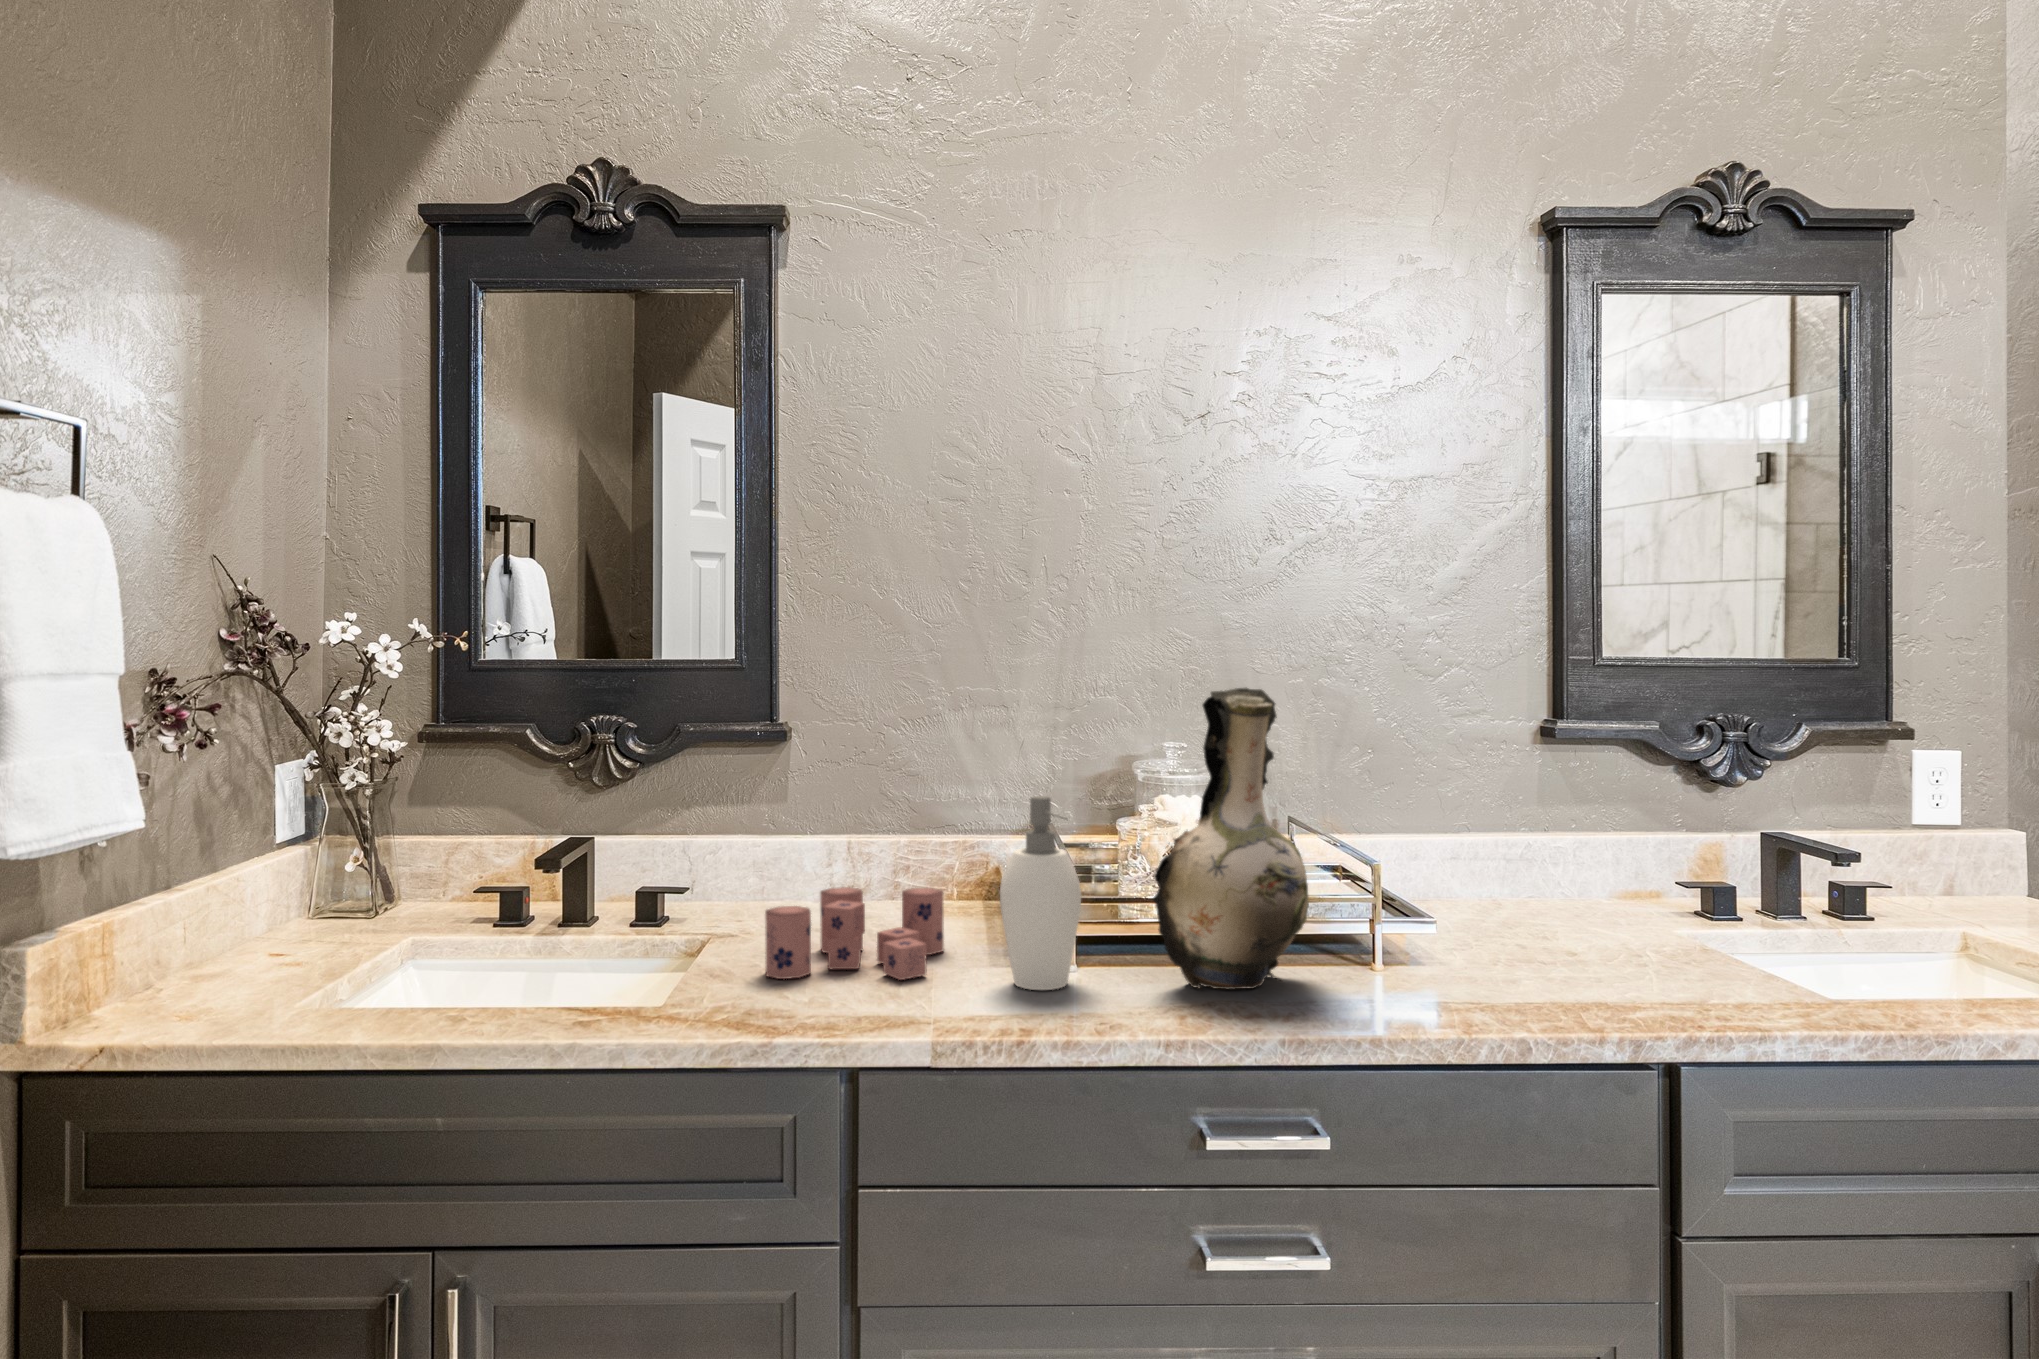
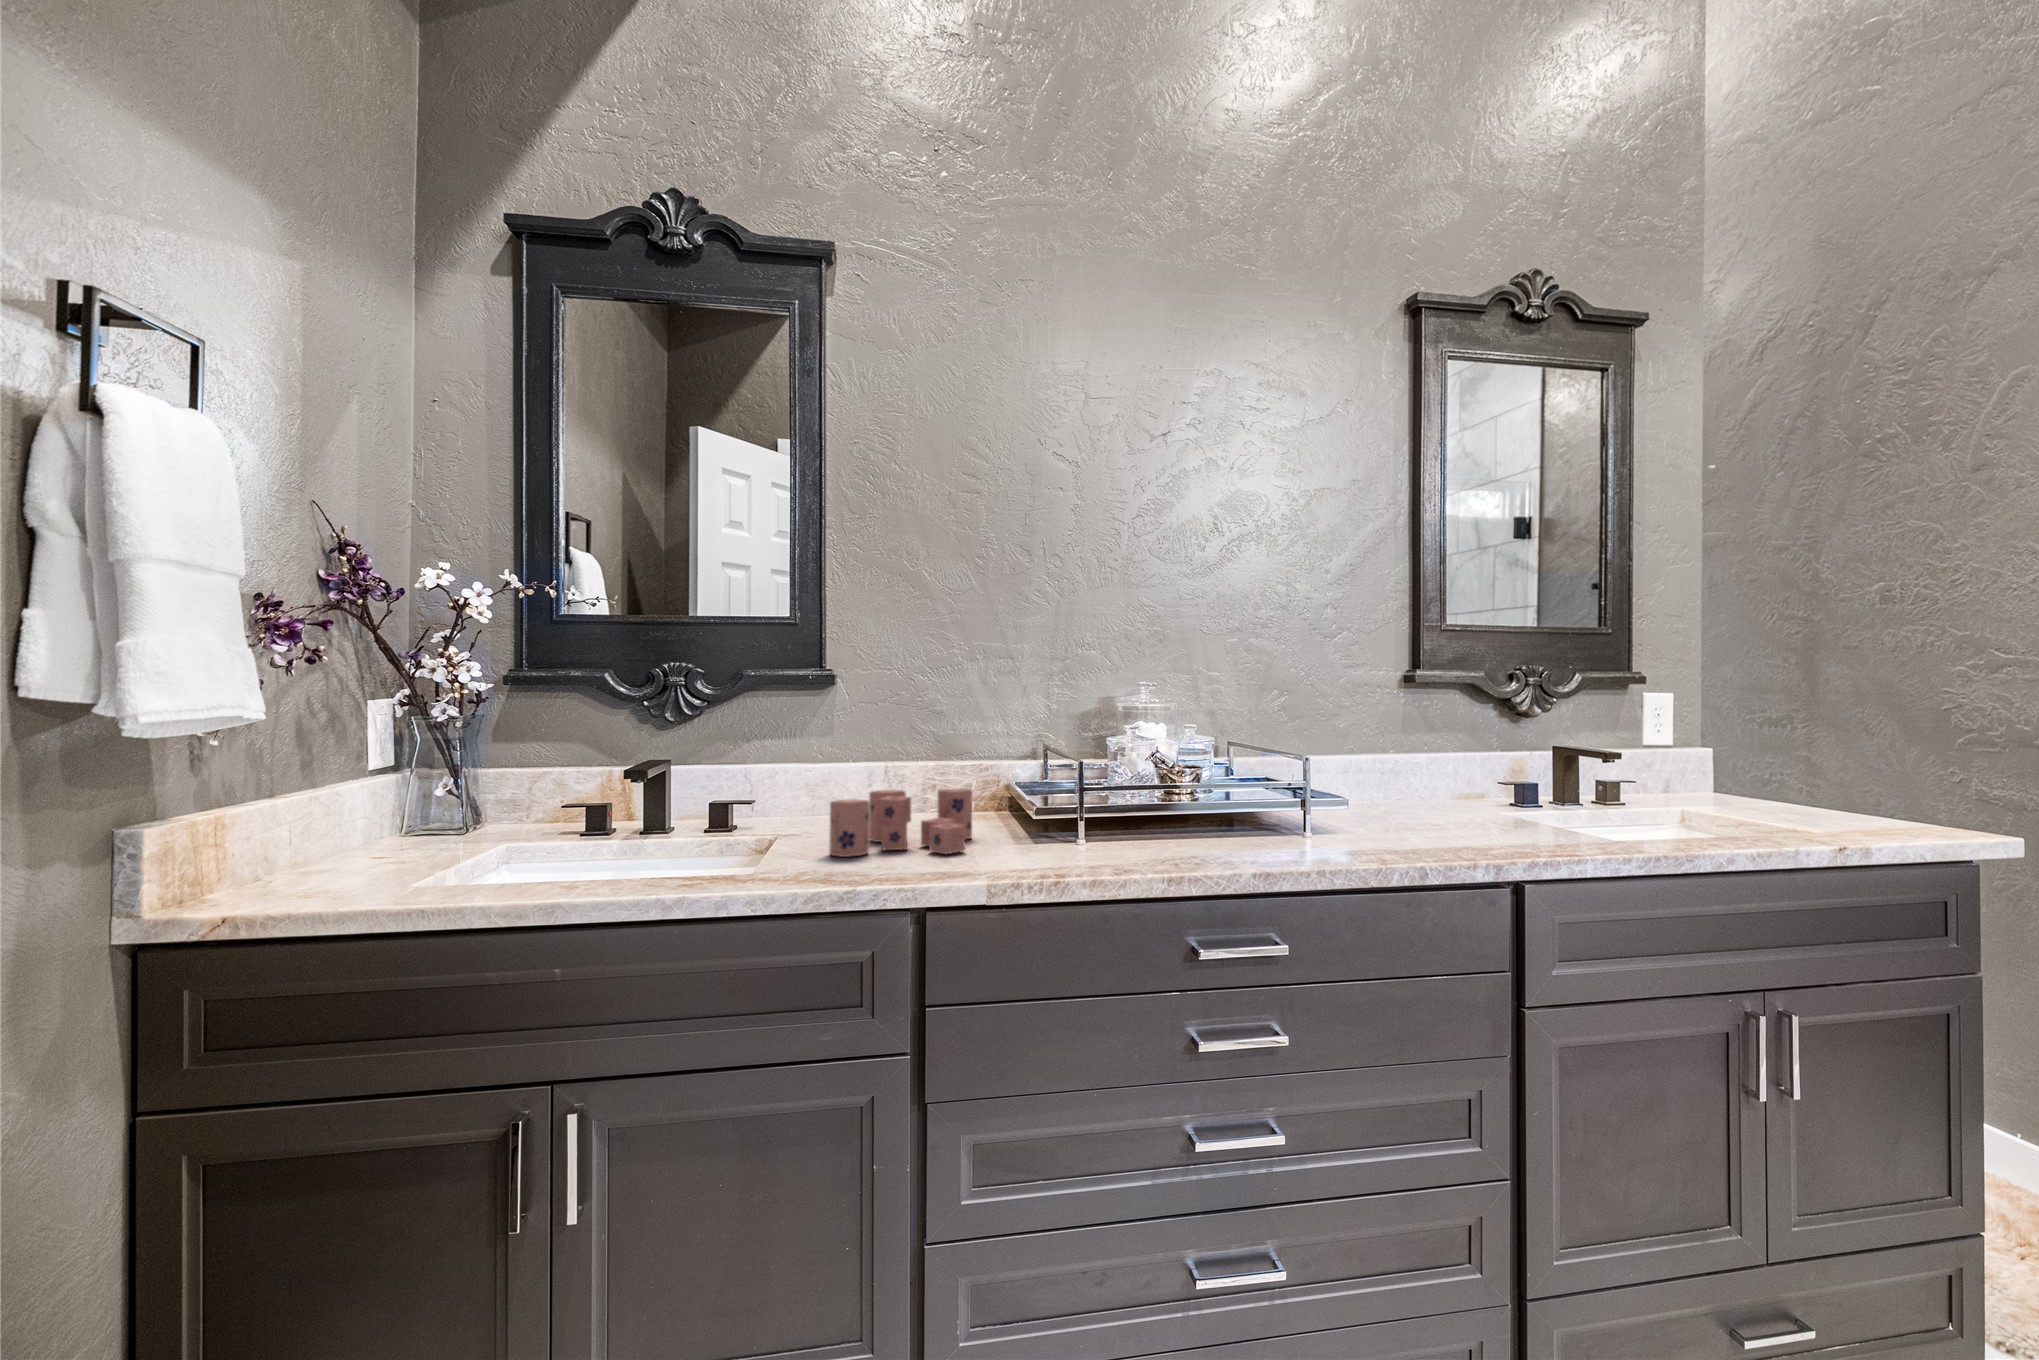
decorative vase: present [1153,688,1309,989] -> none [1147,619,1264,852]
soap dispenser: present [1000,796,1082,990] -> none [1026,704,1091,856]

